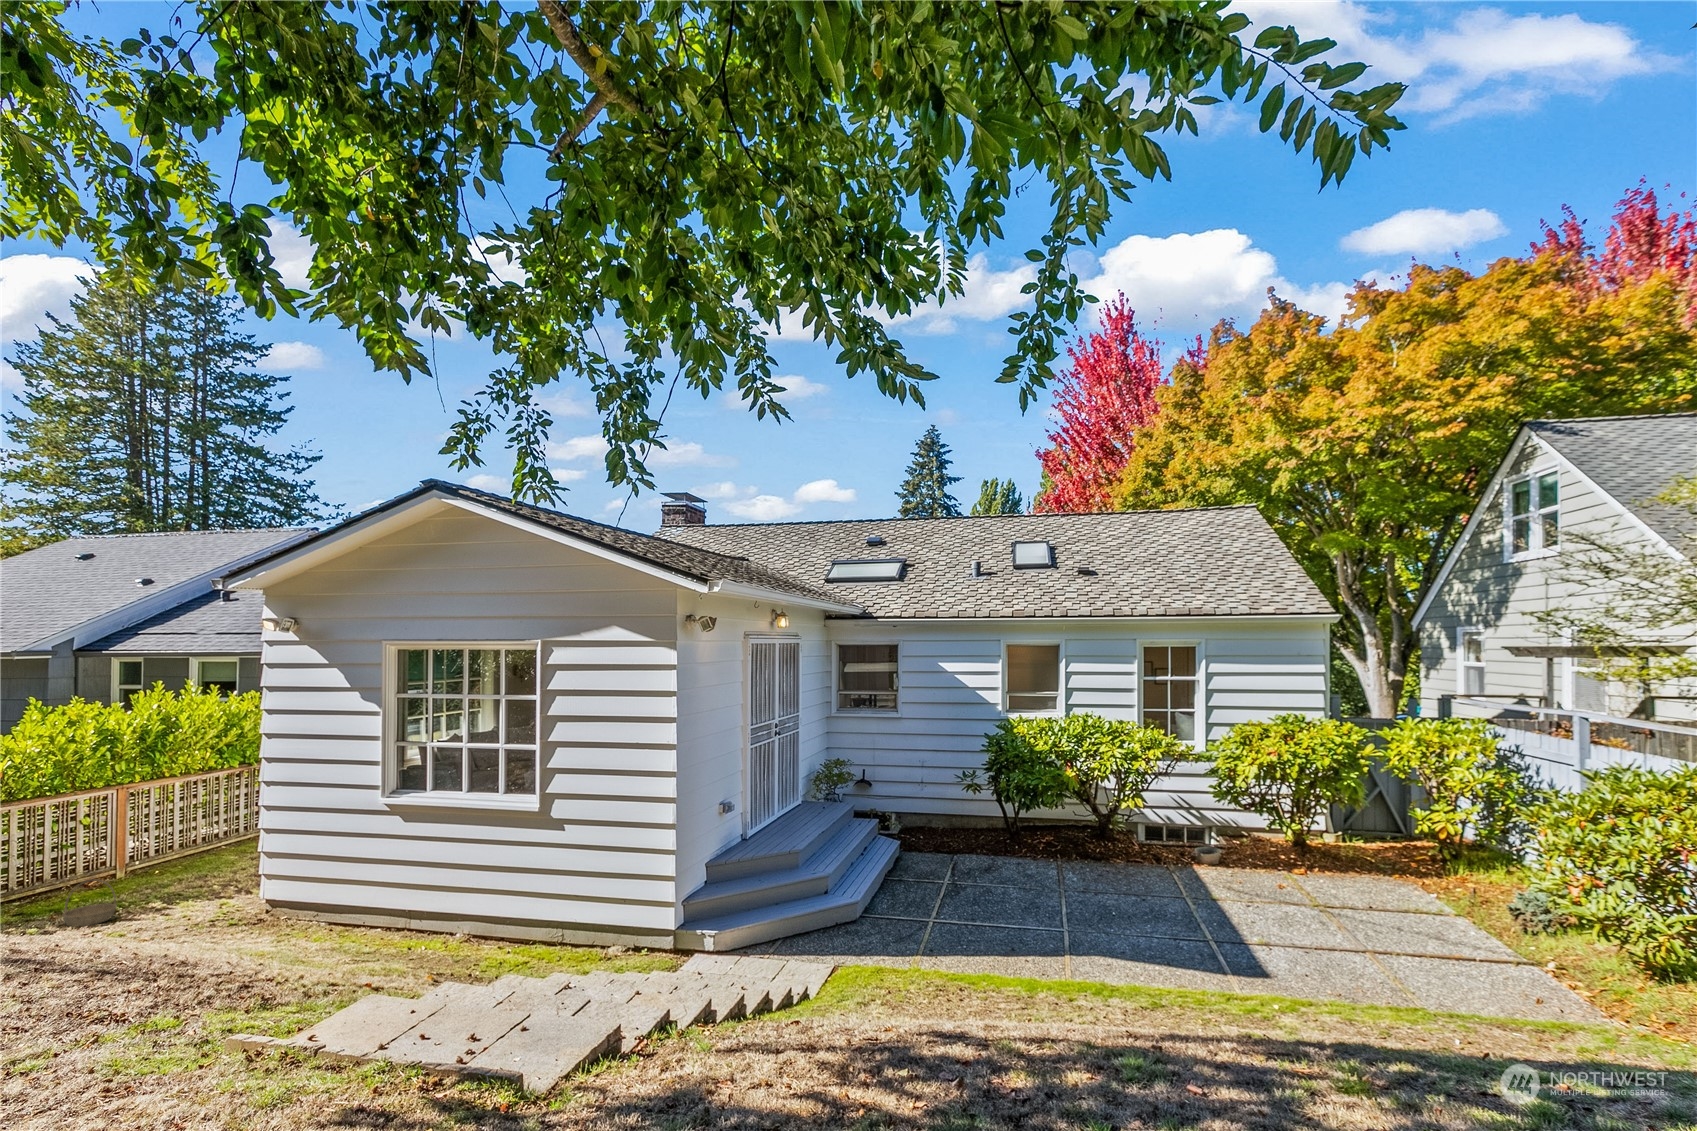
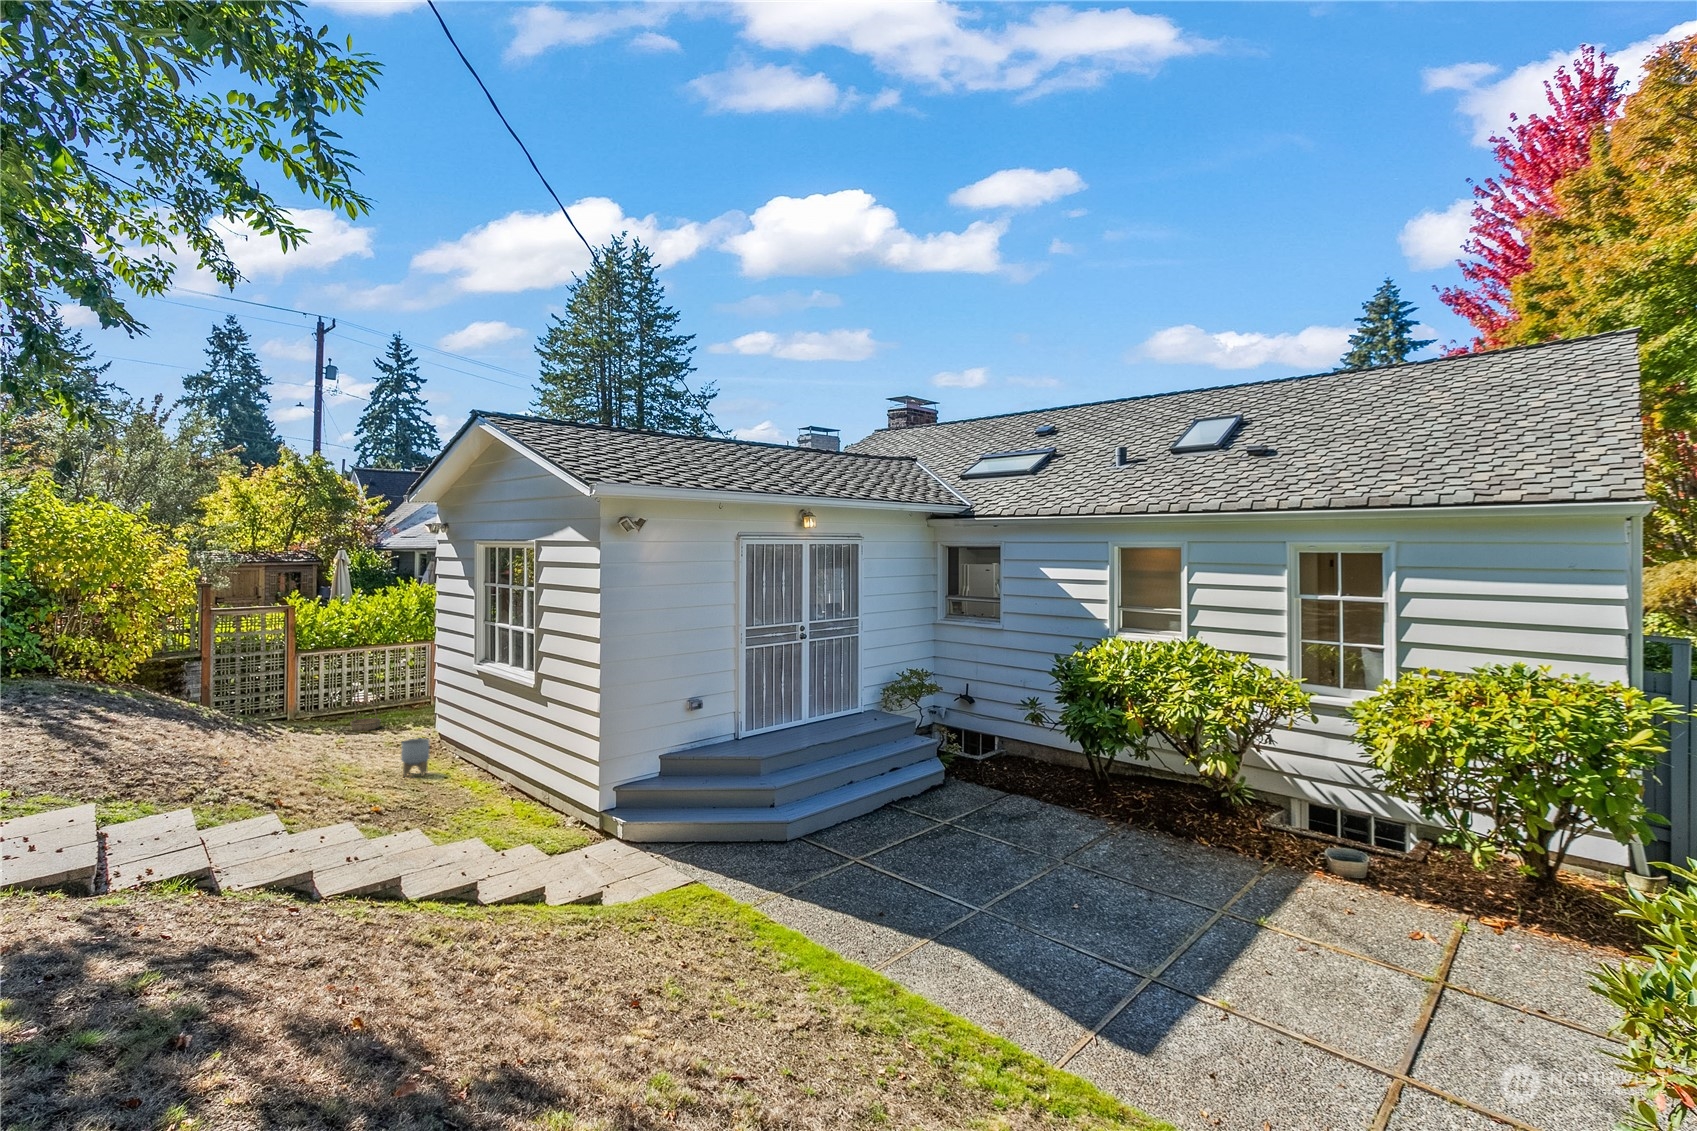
planter: none [331,904,371,963] -> present [401,738,430,777]

